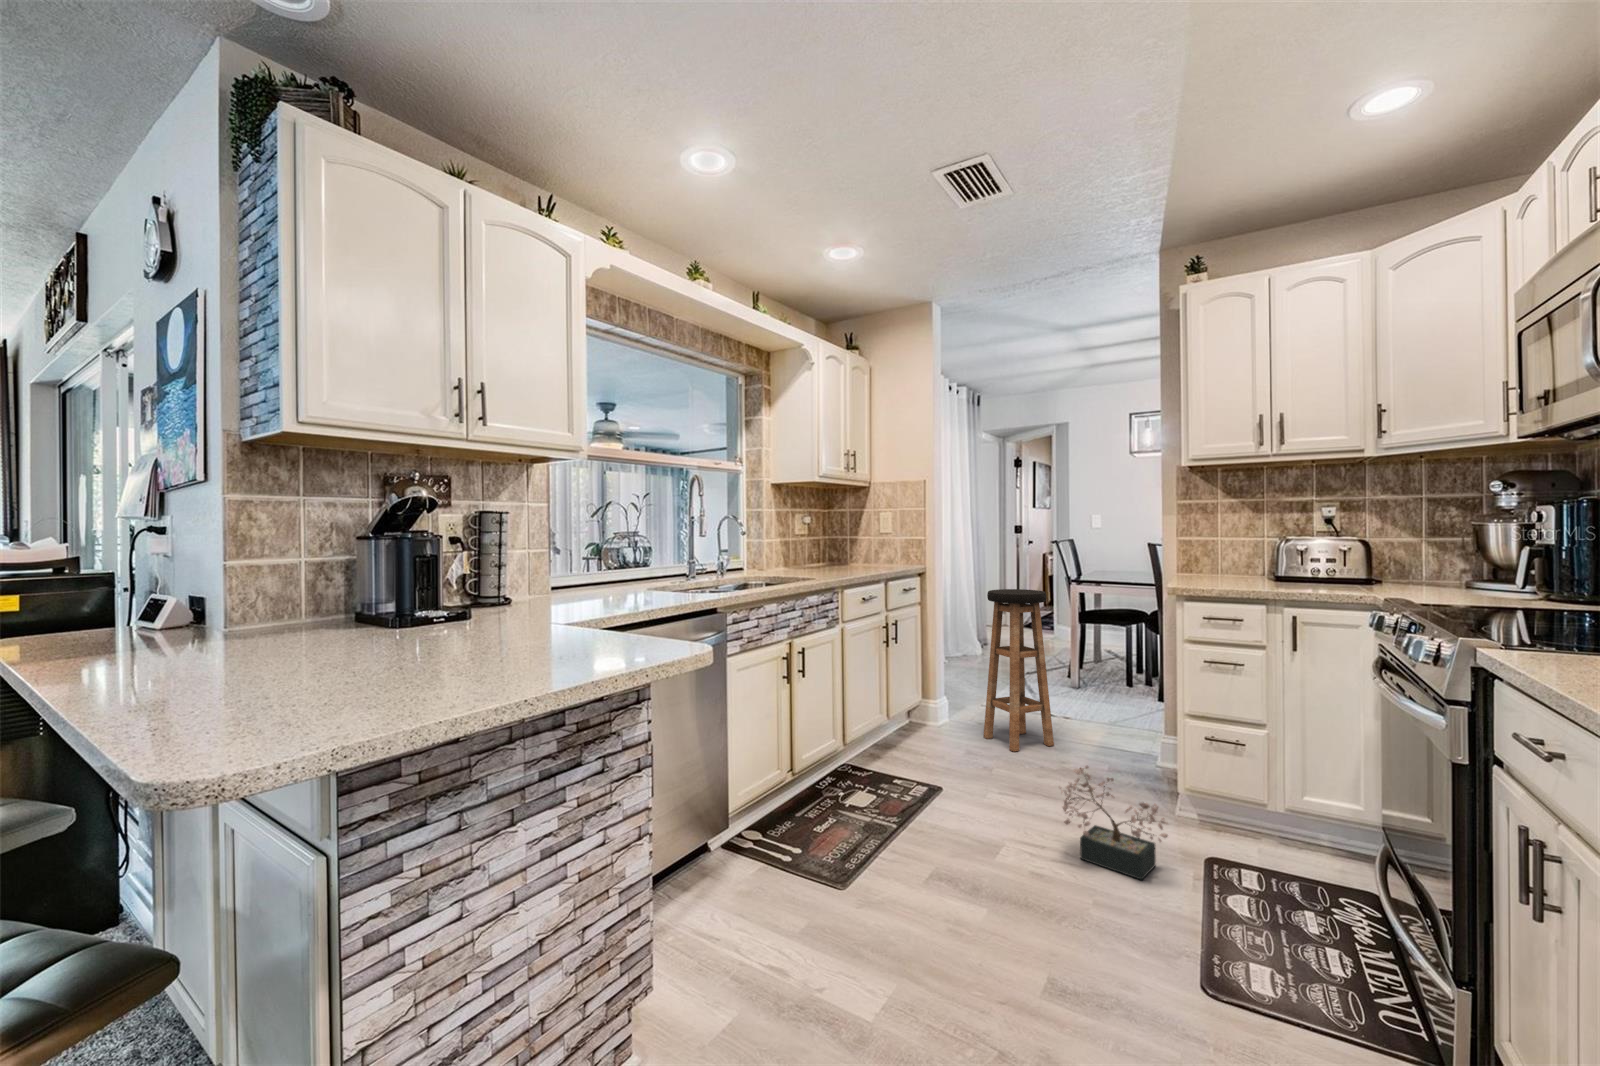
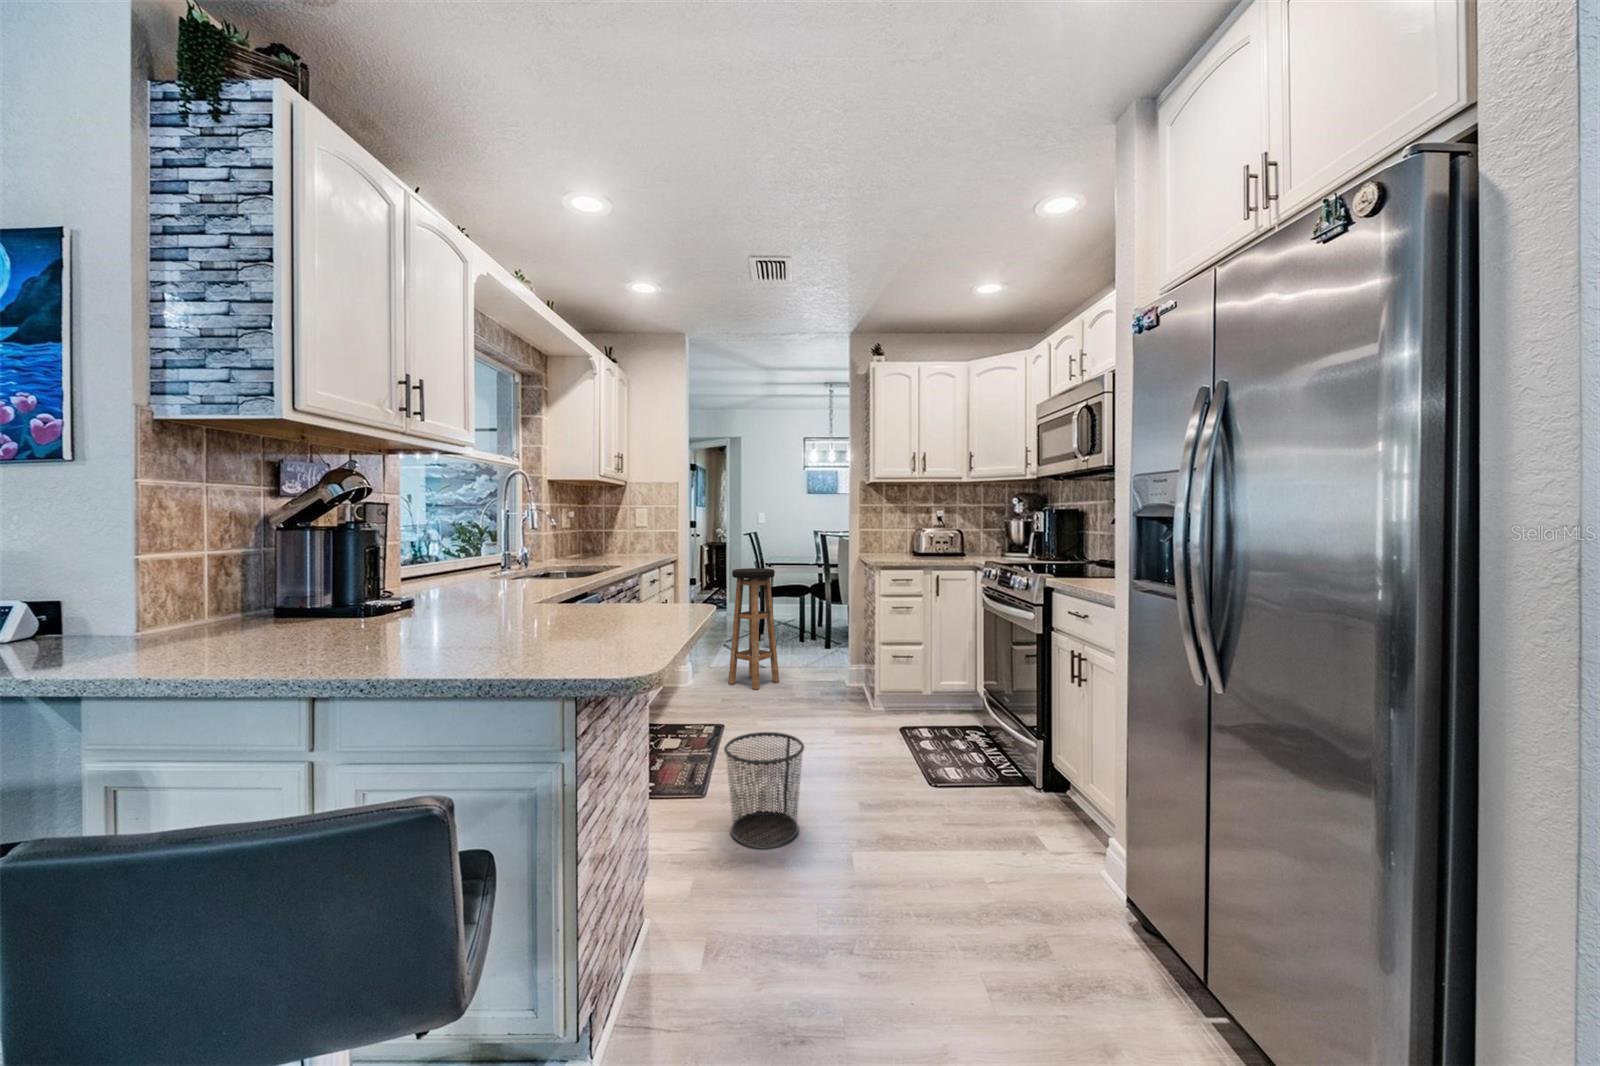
decorative plant: present [1059,766,1168,880] -> none [822,682,889,745]
waste bin: none [821,825,938,1006] -> present [724,732,804,847]

